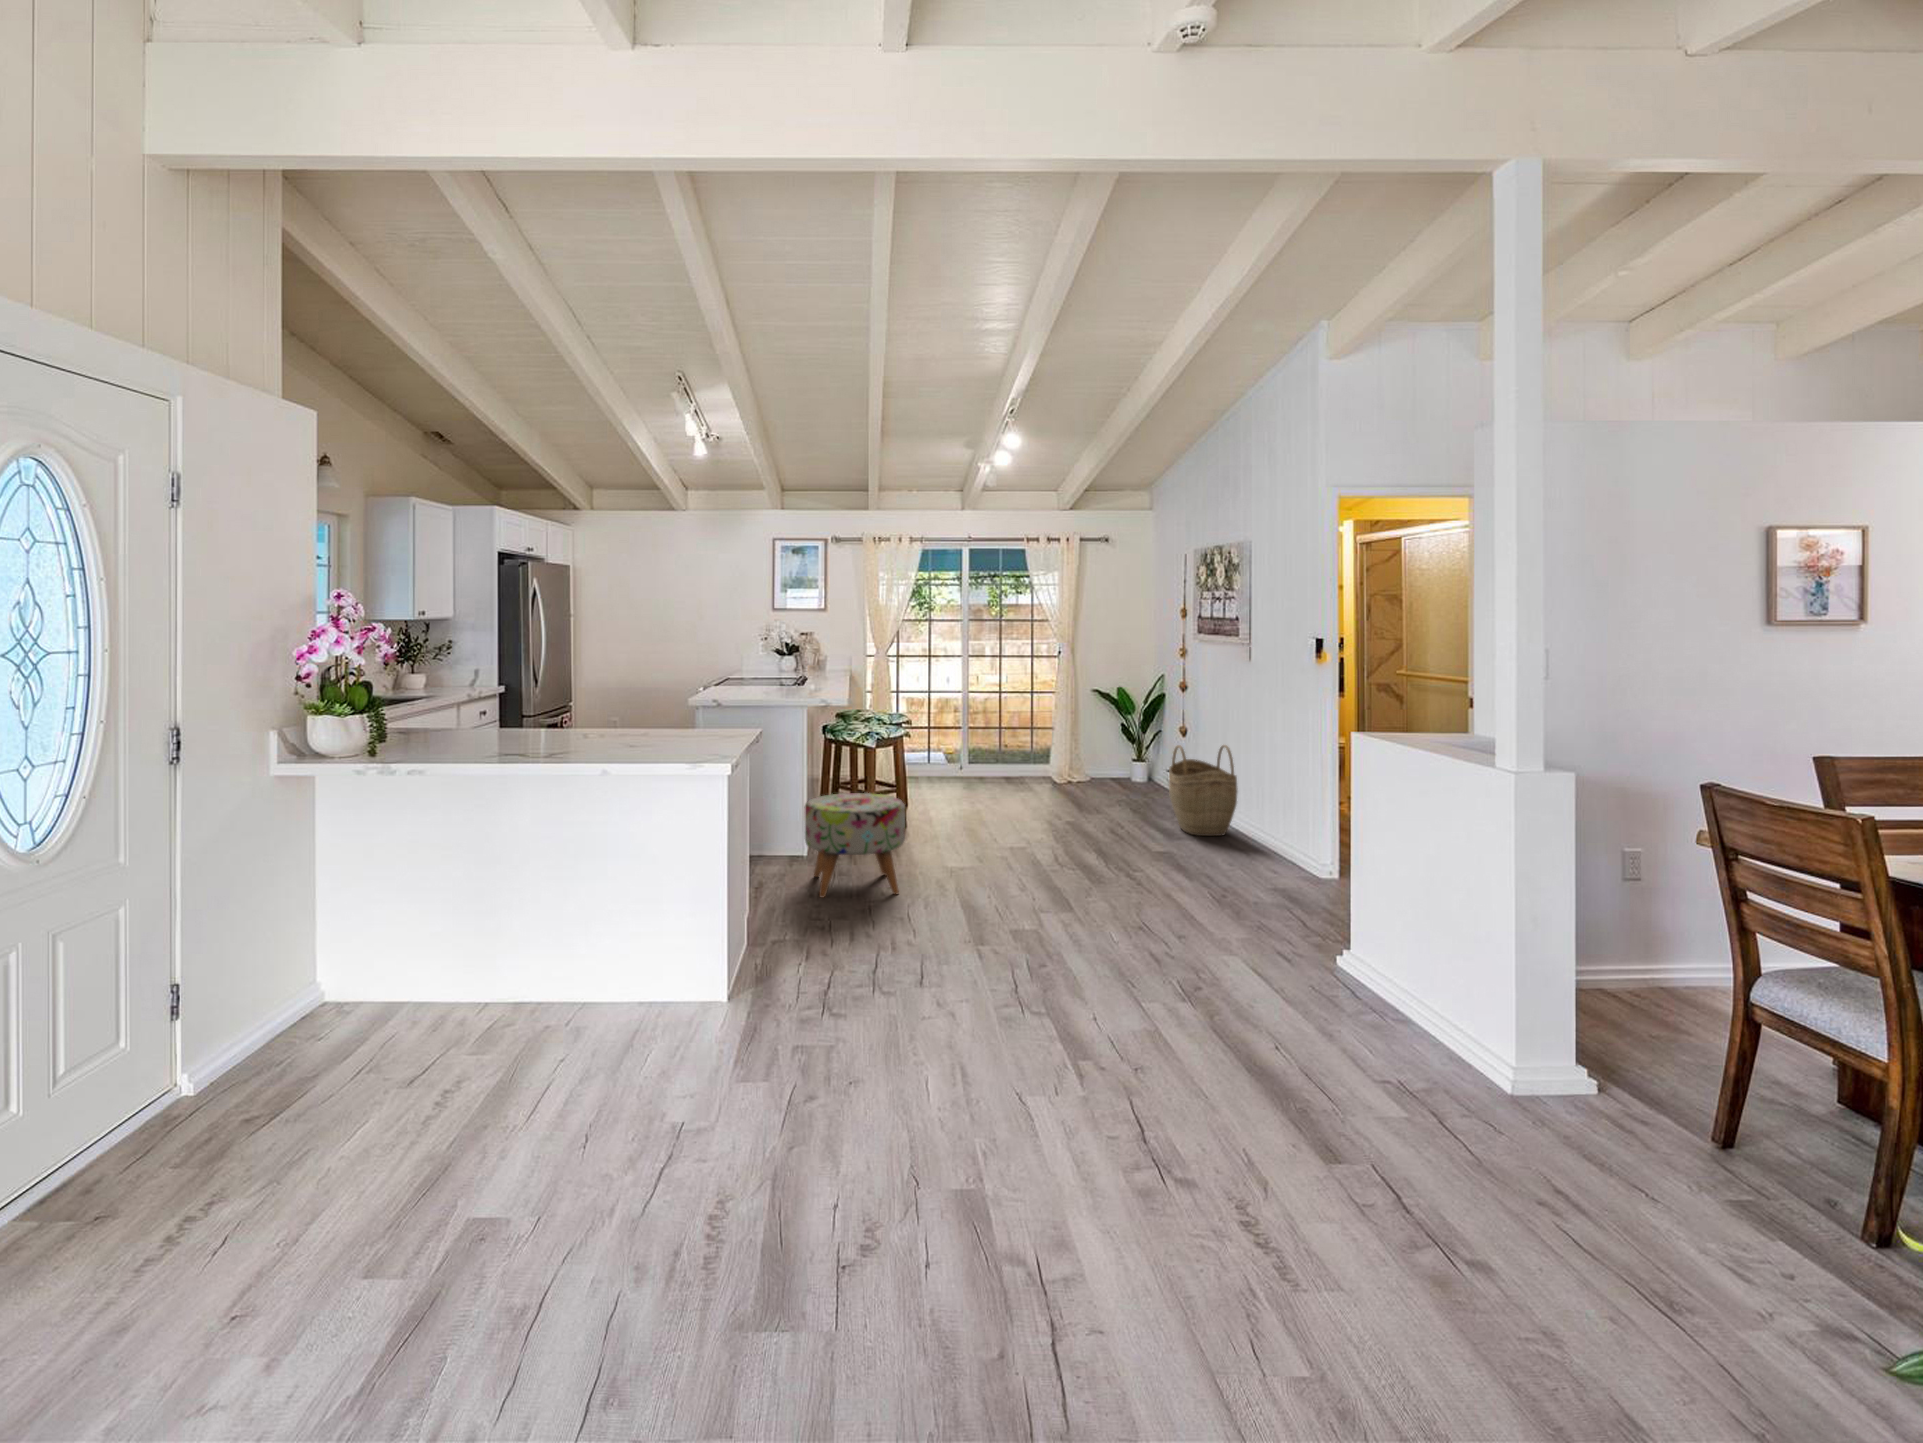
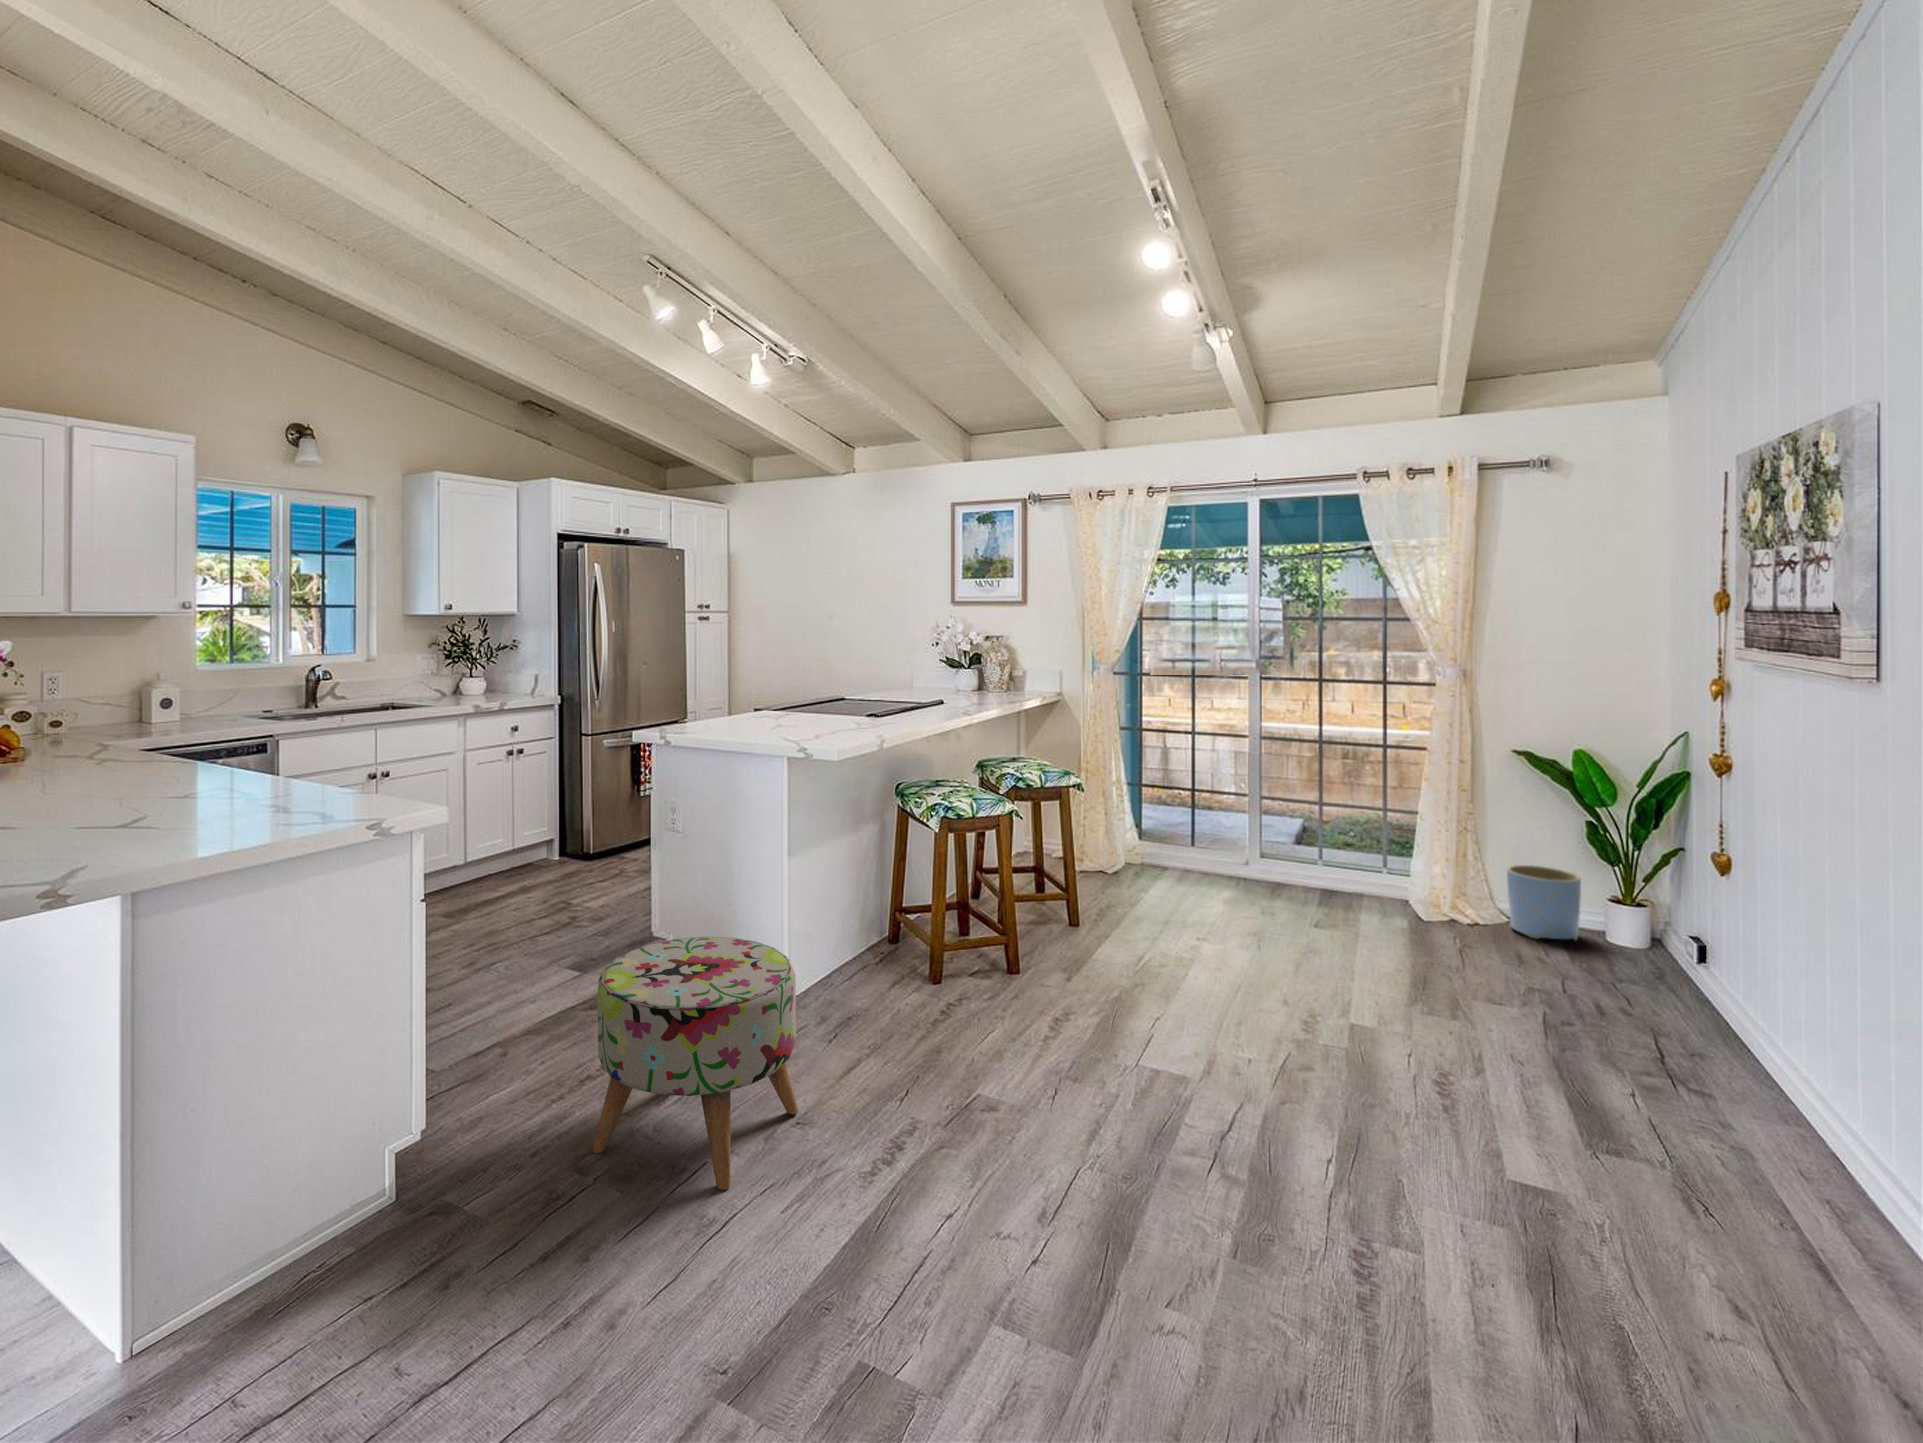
woven basket: present [1169,745,1237,836] -> none [1608,923,1831,1194]
planter: none [1091,749,1122,785] -> present [1507,865,1581,940]

